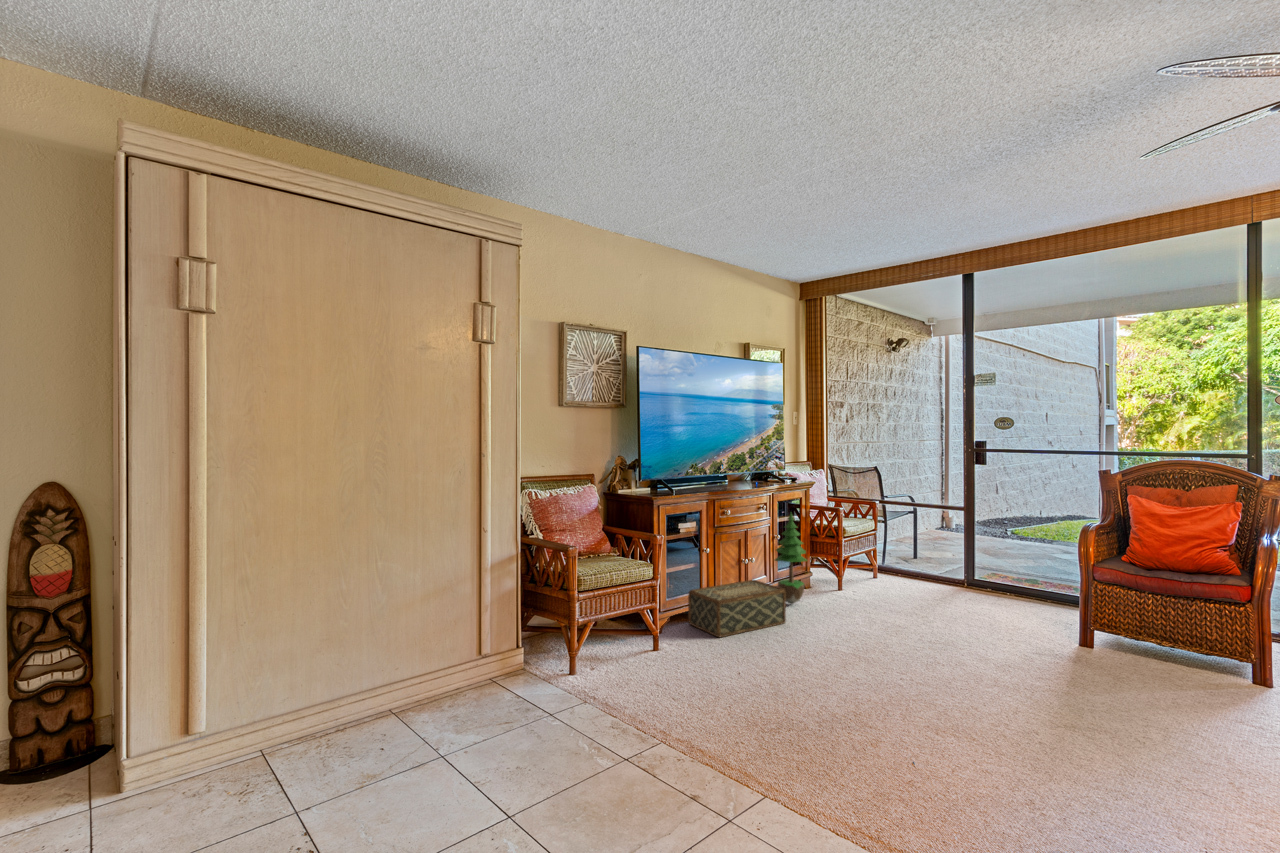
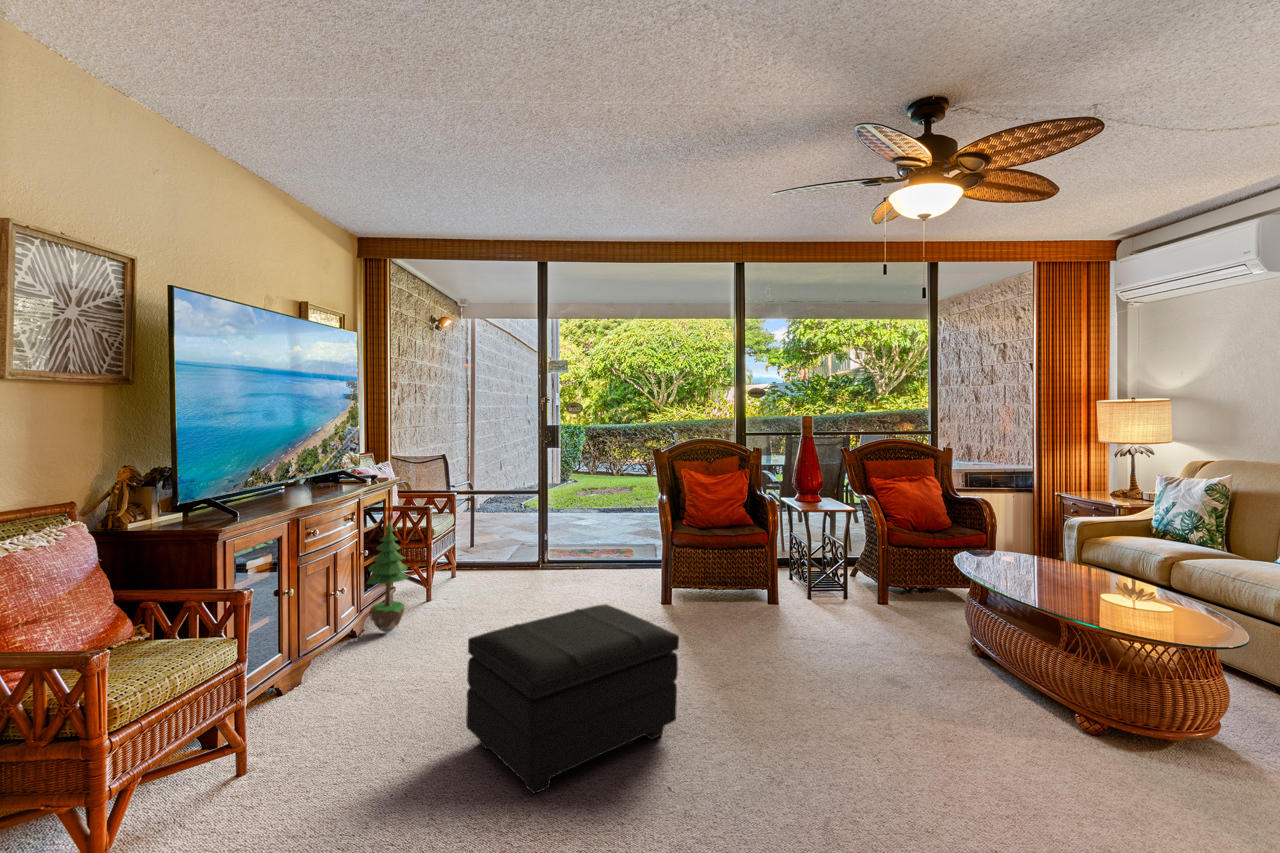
woven basket: present [688,580,786,637] -> none [267,615,400,712]
footstool: none [790,591,983,732] -> present [466,604,679,794]

